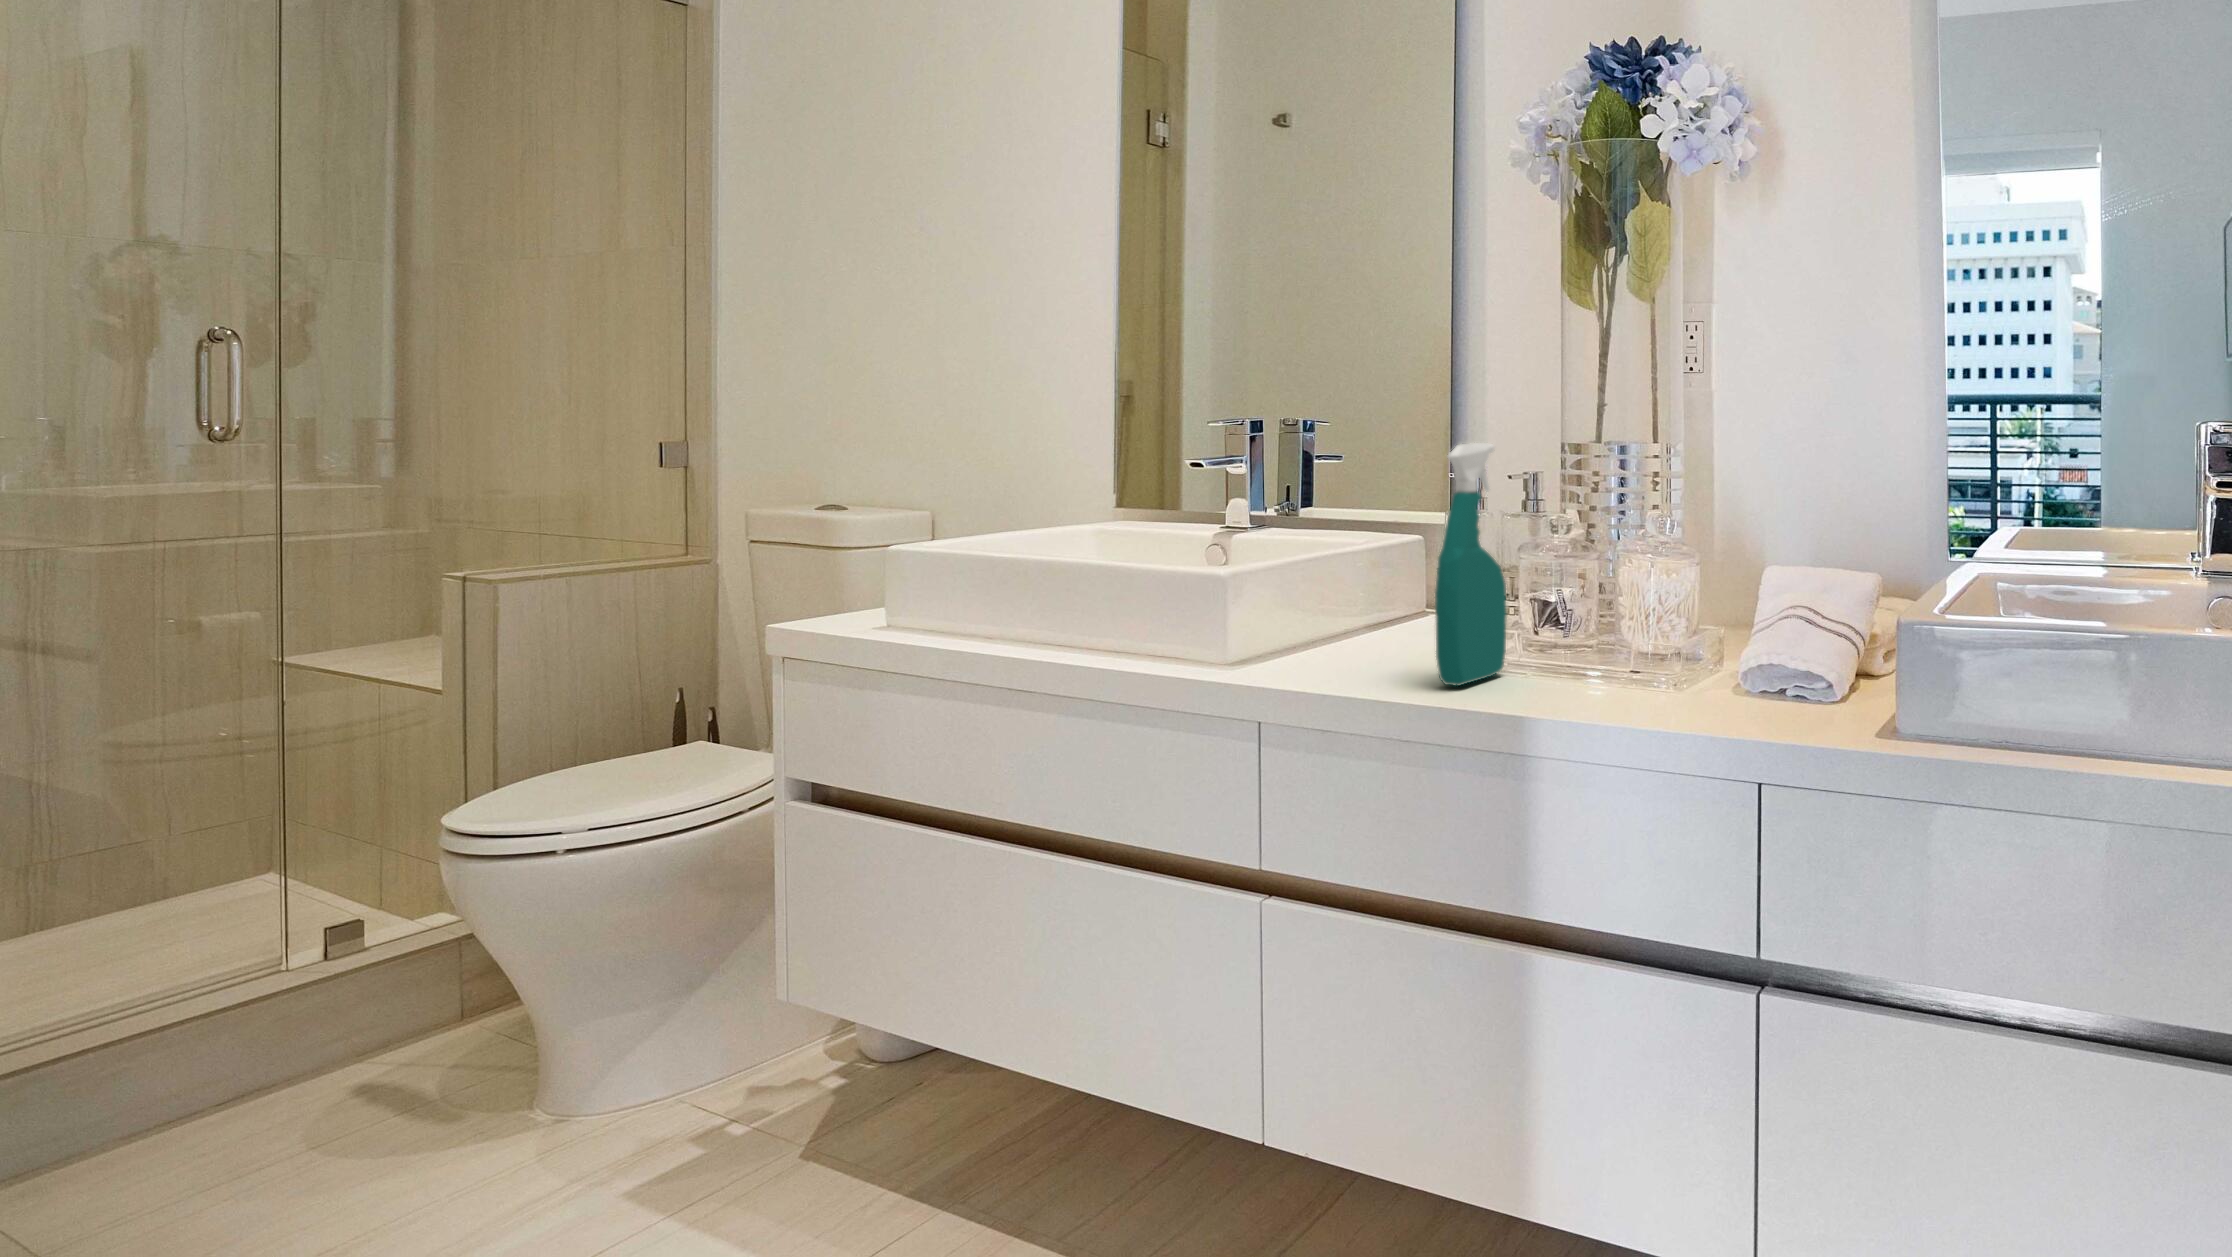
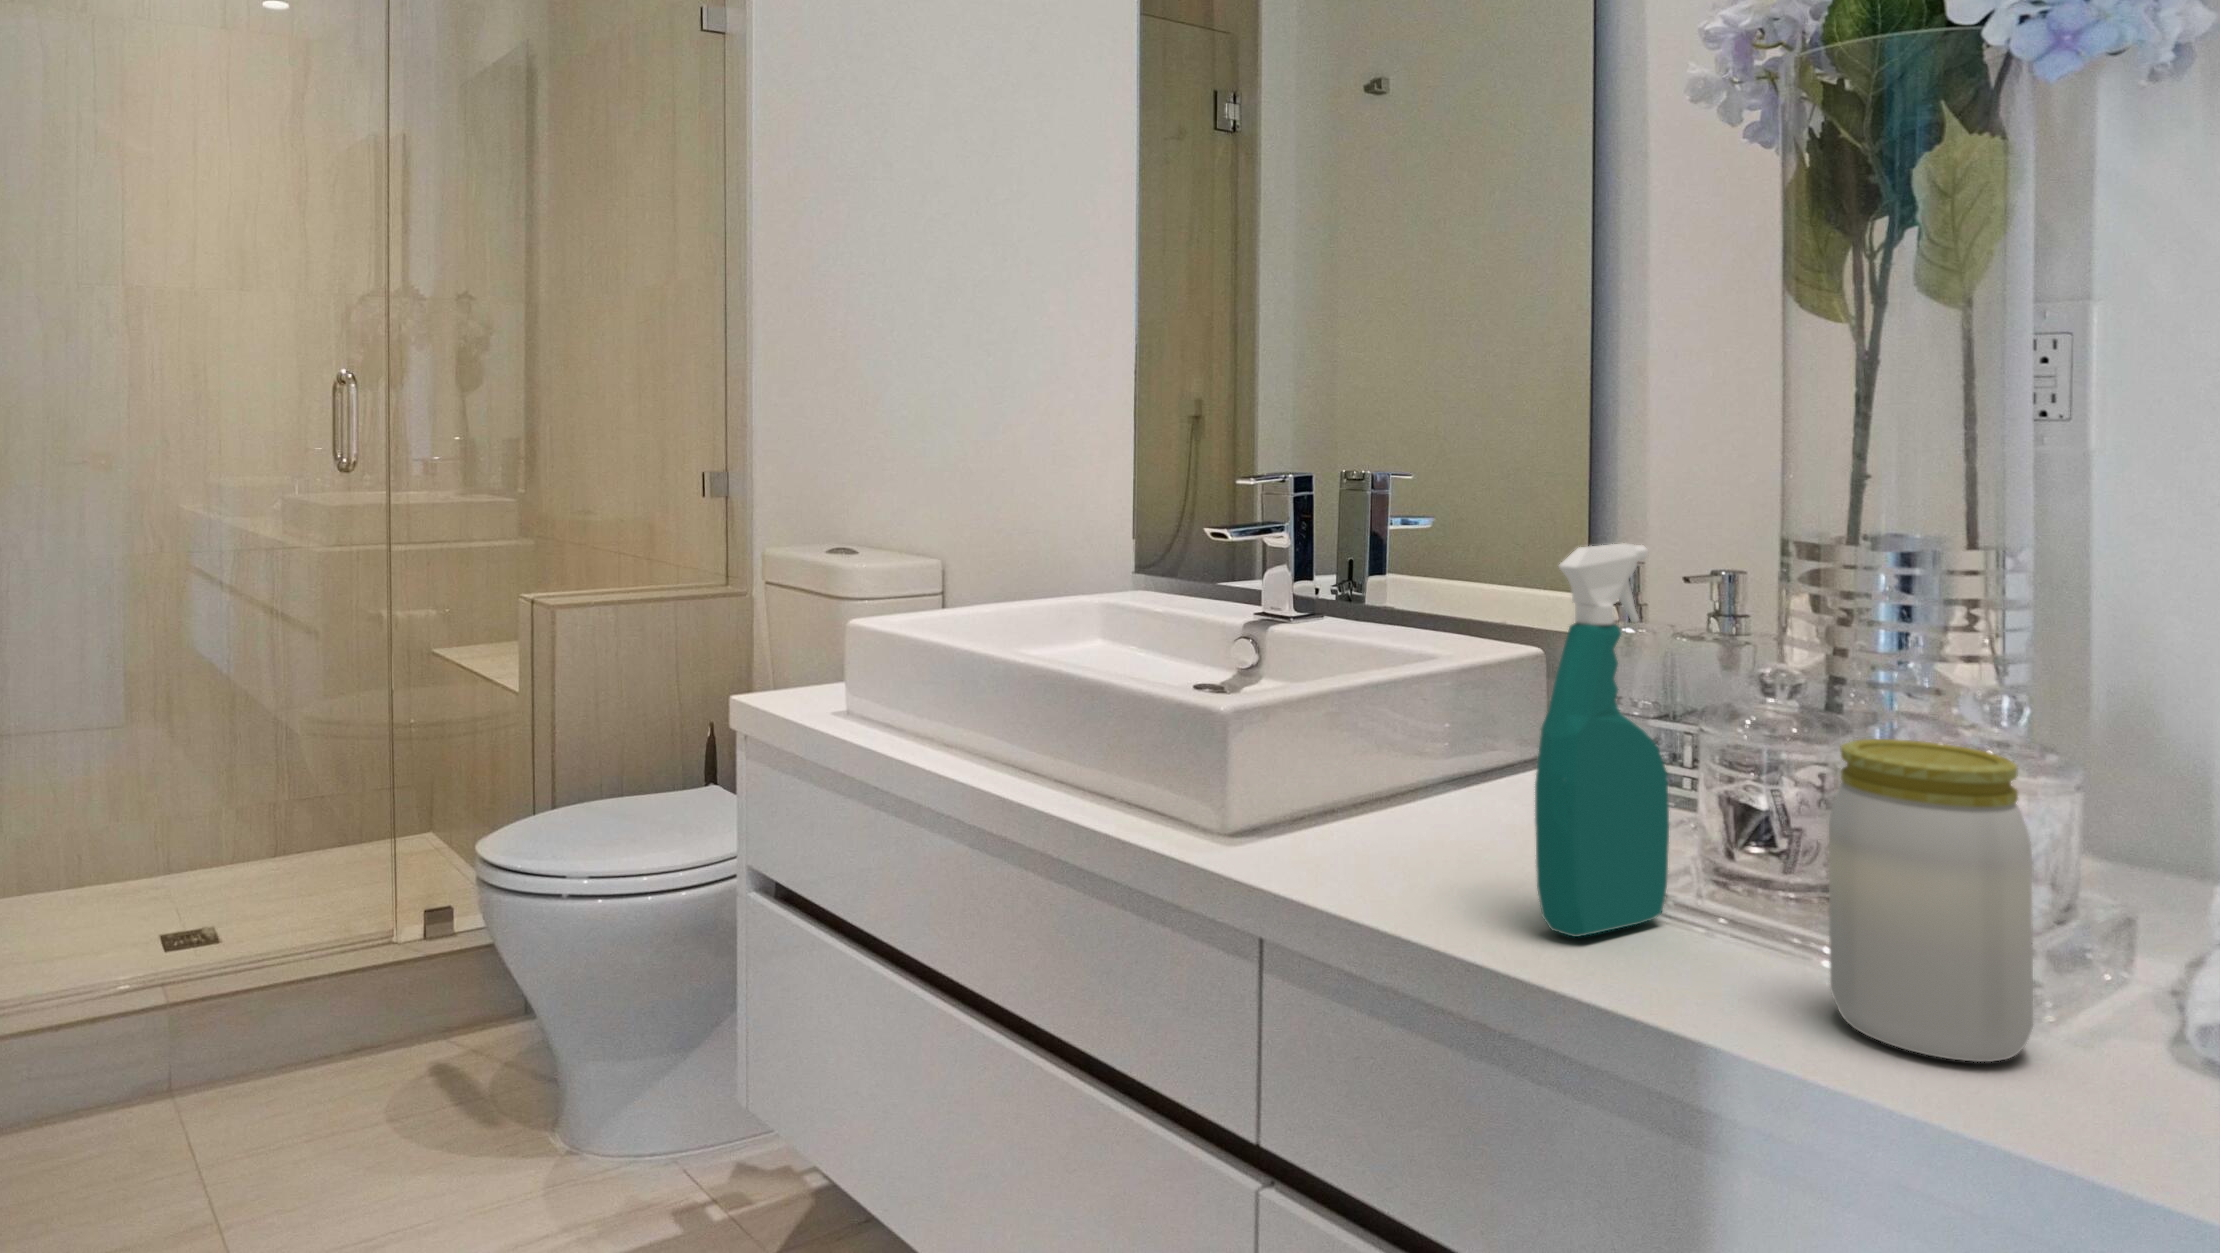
jar: none [1588,542,1678,706] -> present [1829,739,2033,1062]

